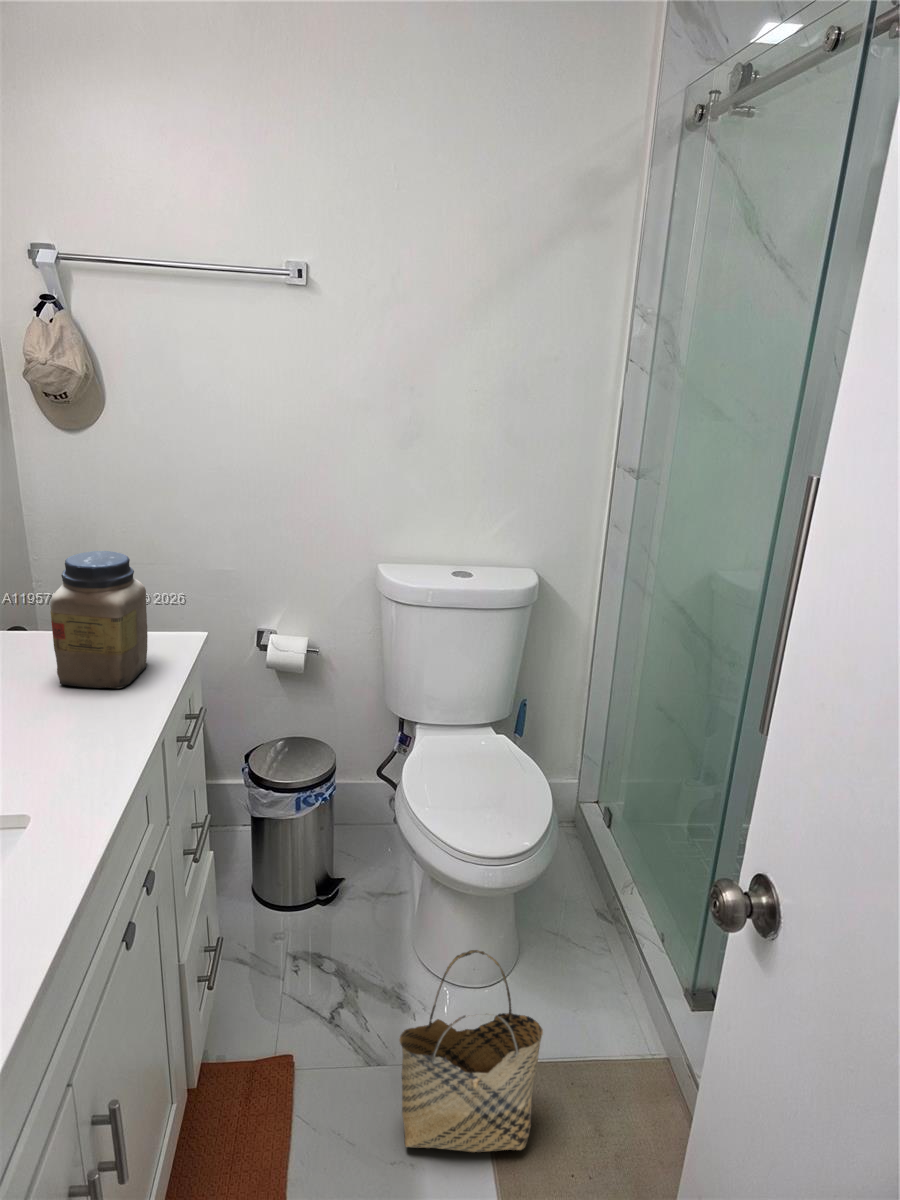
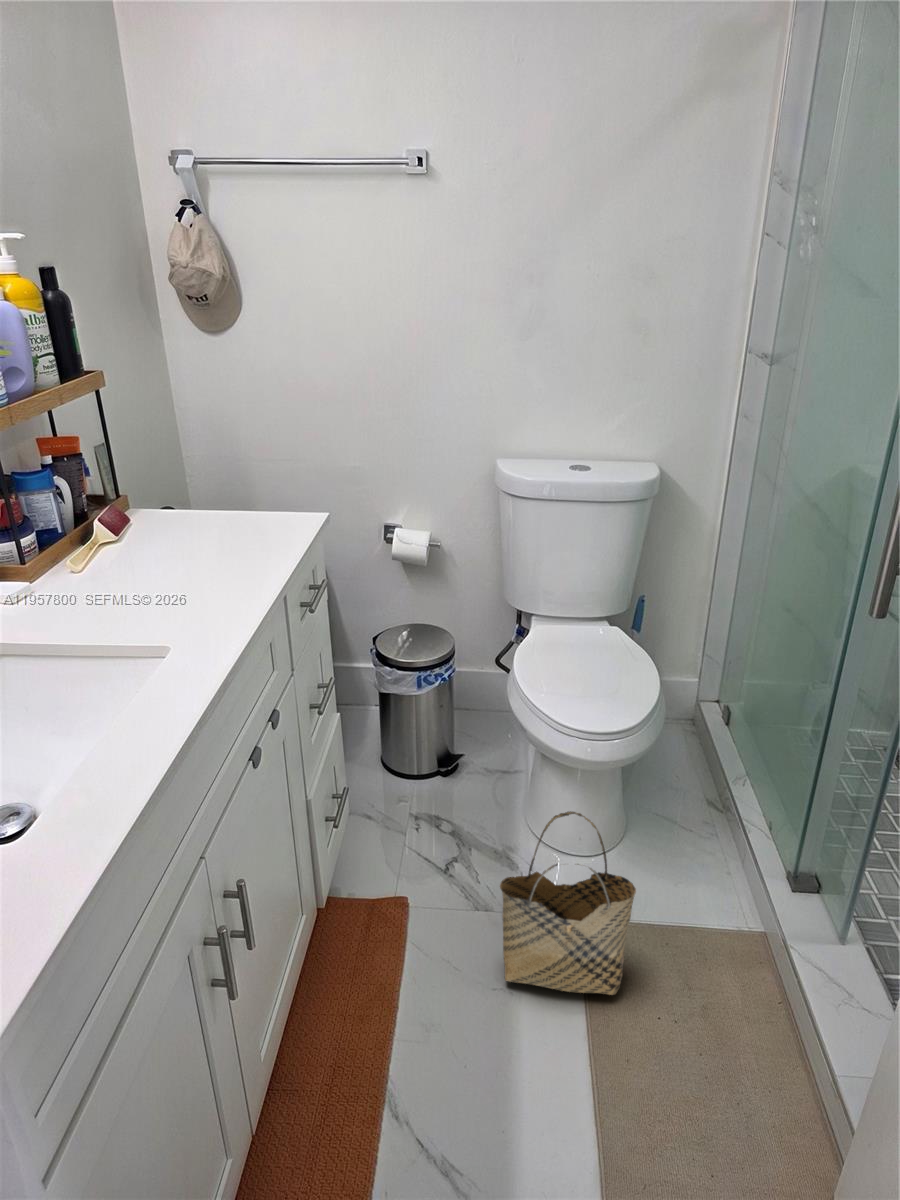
jar: present [50,551,148,688] -> none [190,431,274,554]

